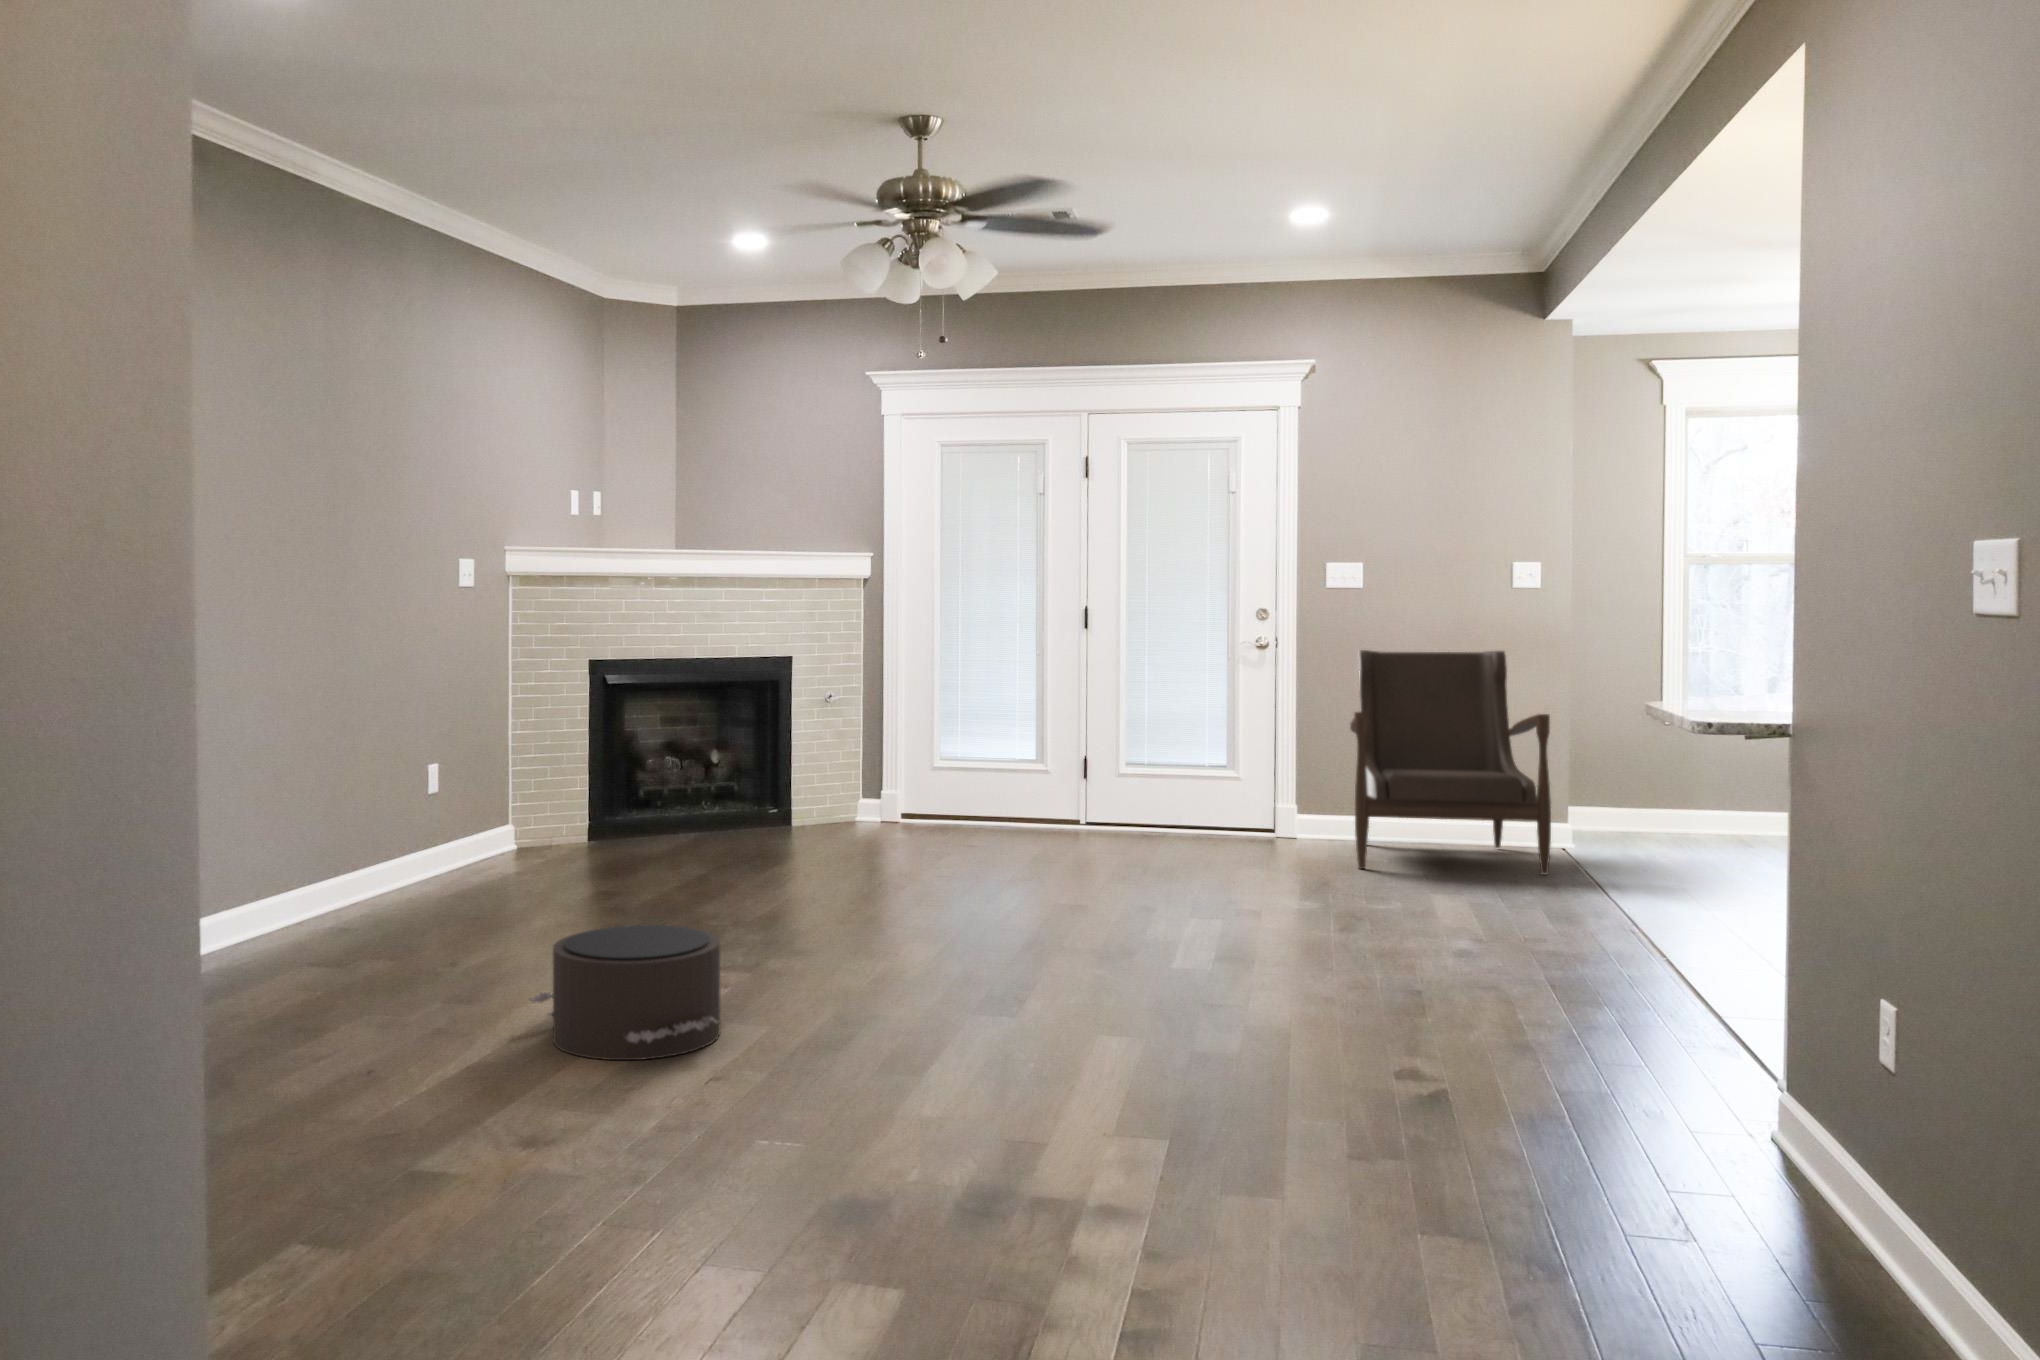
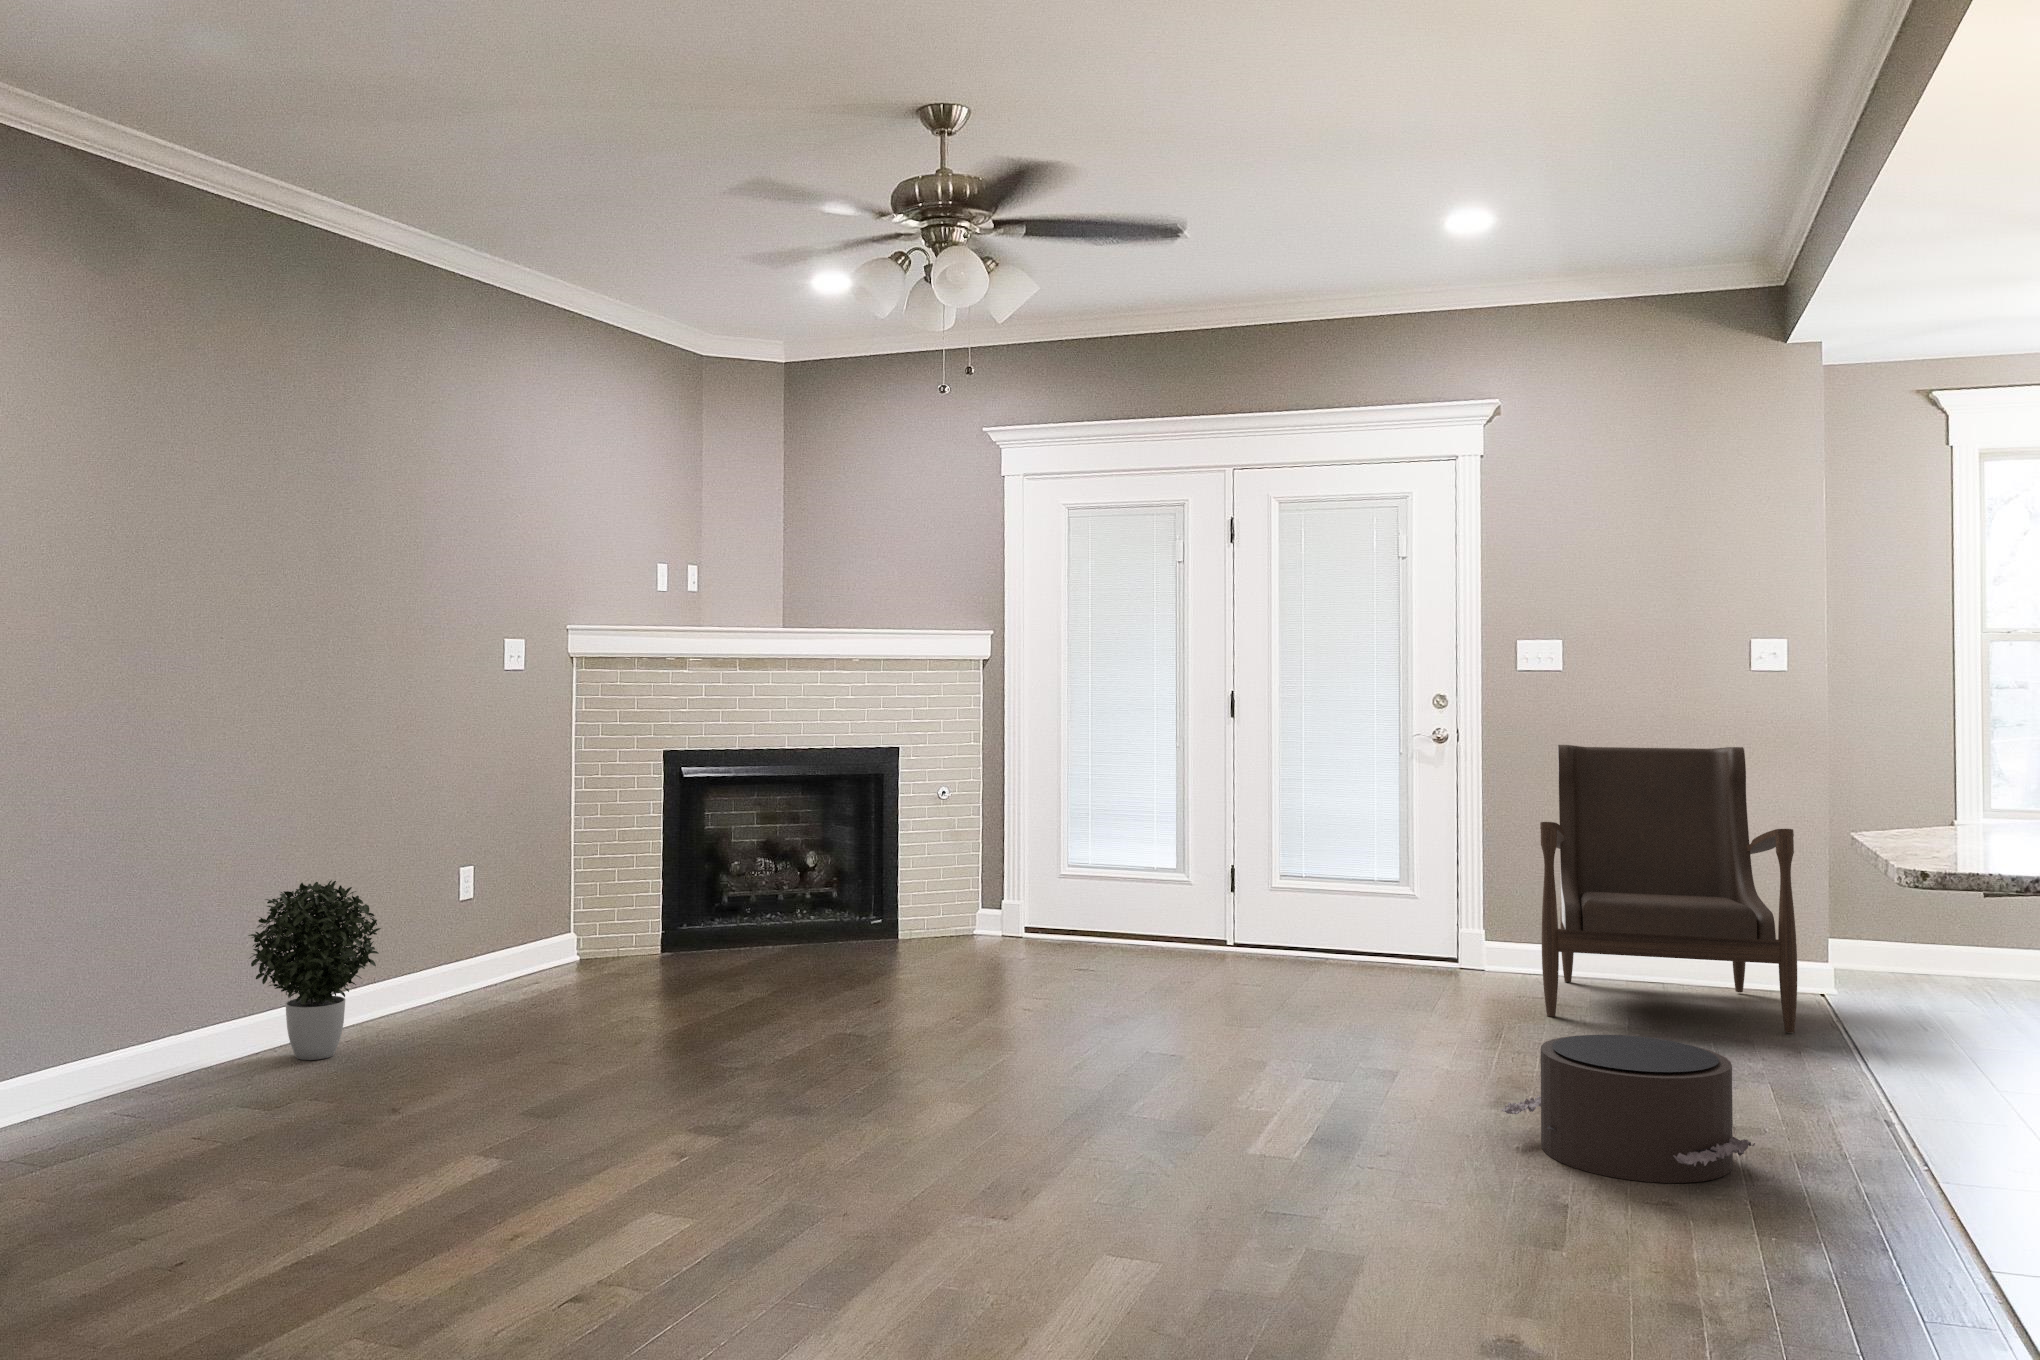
potted plant: none [282,774,400,932] -> present [248,880,381,1060]
pouf: present [530,925,720,1060] -> present [1501,1035,1755,1183]

